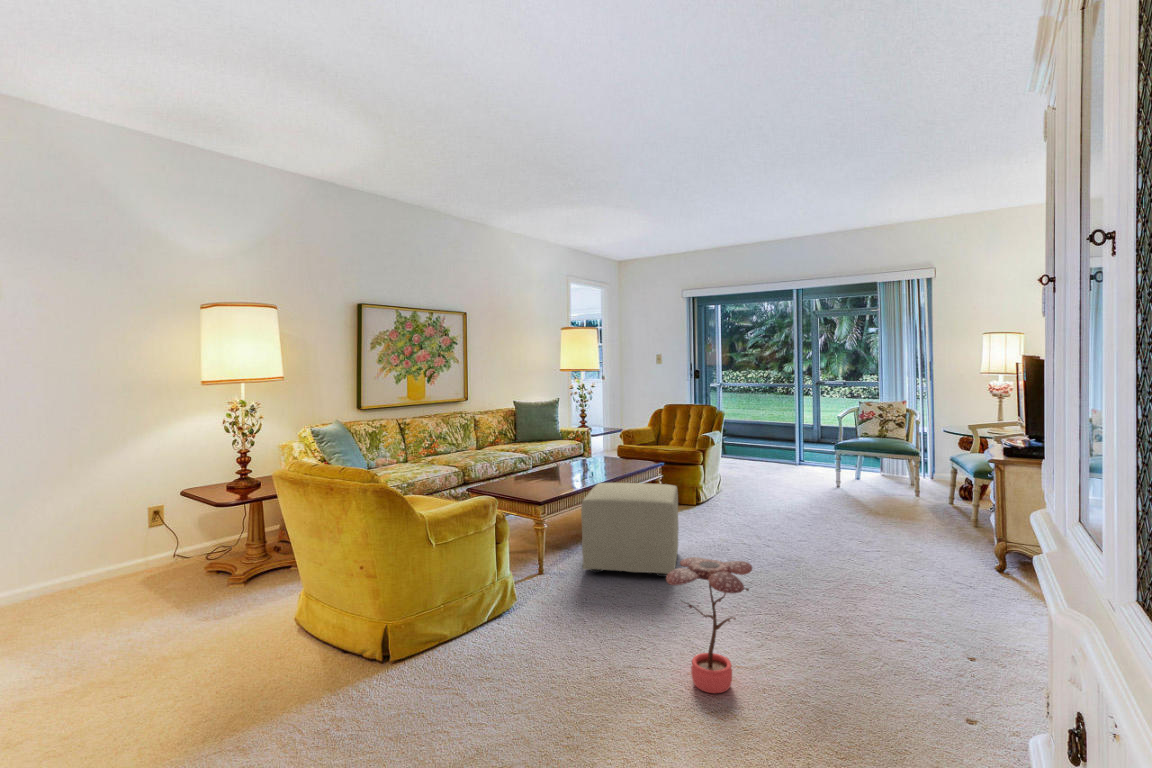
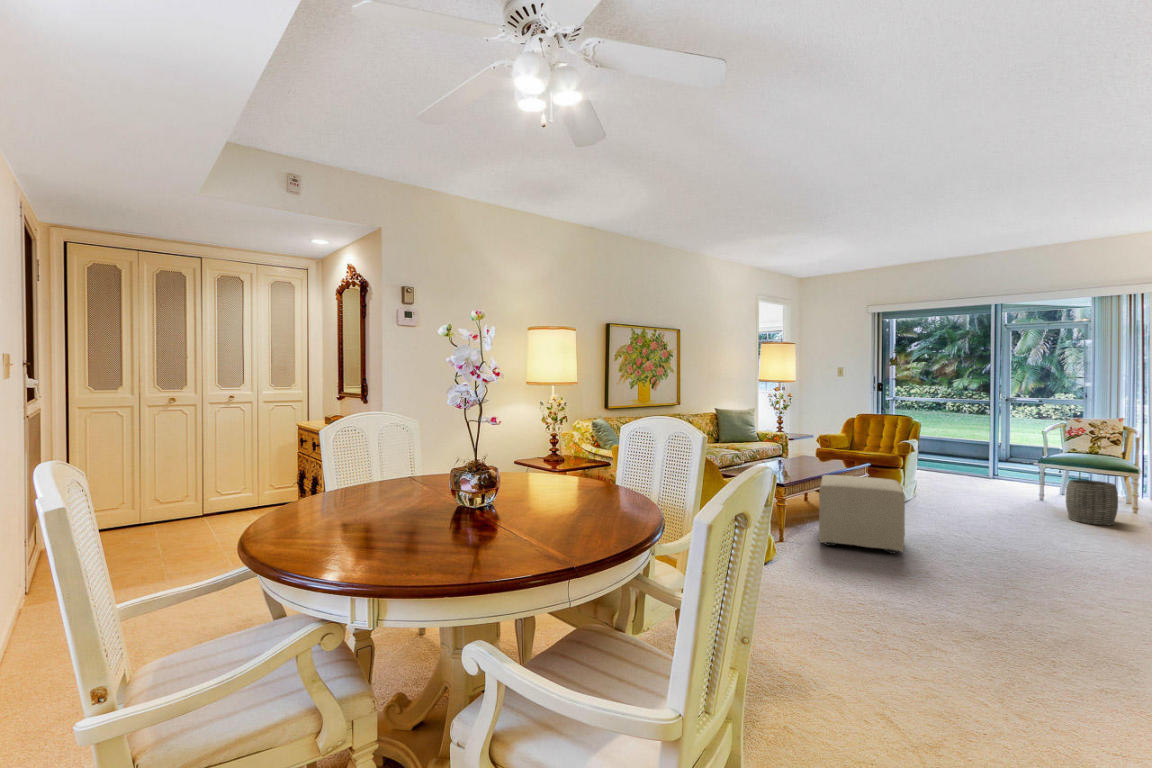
woven basket: none [856,467,901,515] -> present [1066,480,1118,525]
potted plant: present [666,557,752,693] -> none [932,526,1005,628]

